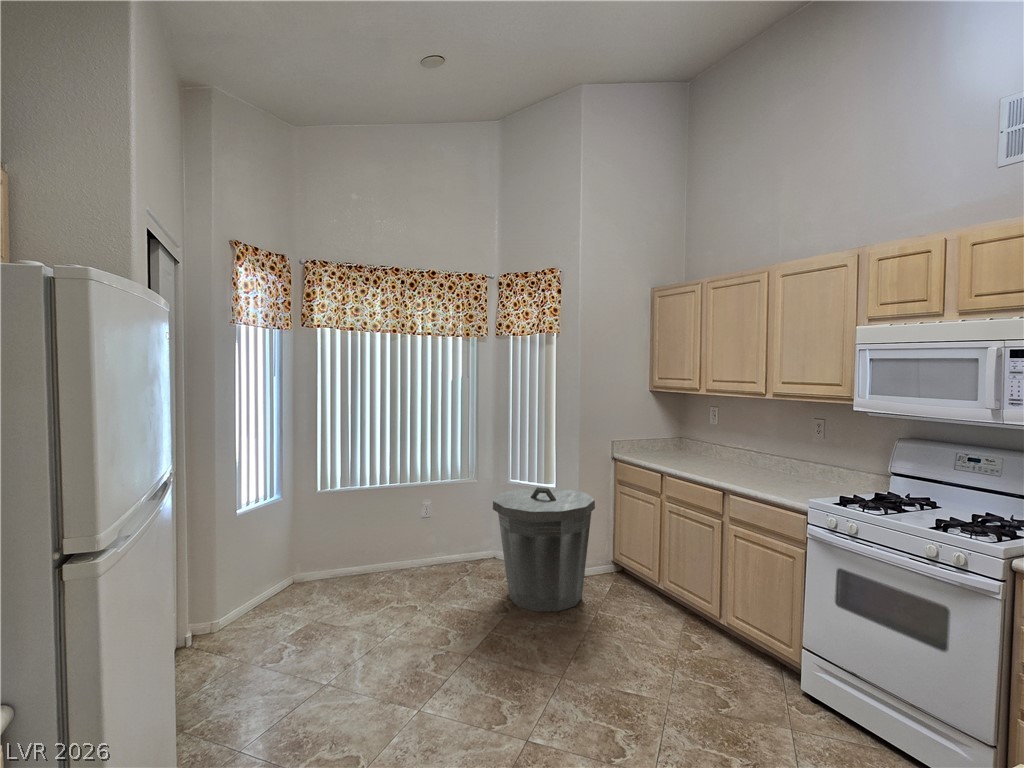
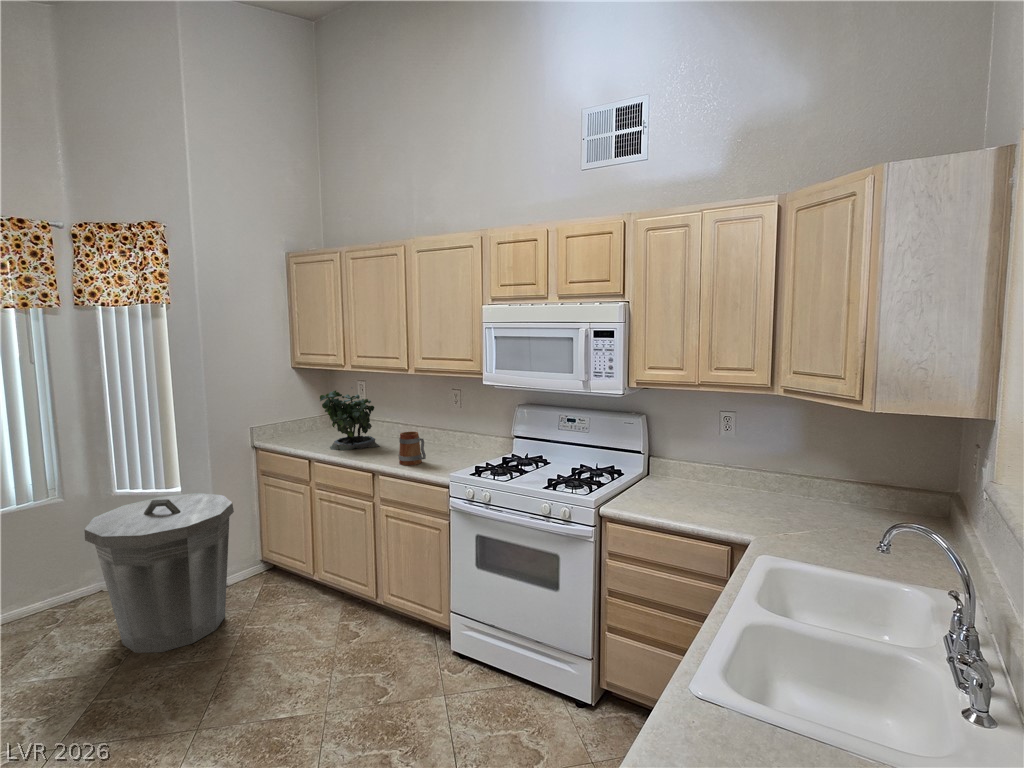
potted plant: none [672,409,728,469] -> present [320,387,379,450]
mug: none [750,454,780,487] -> present [399,432,426,465]

